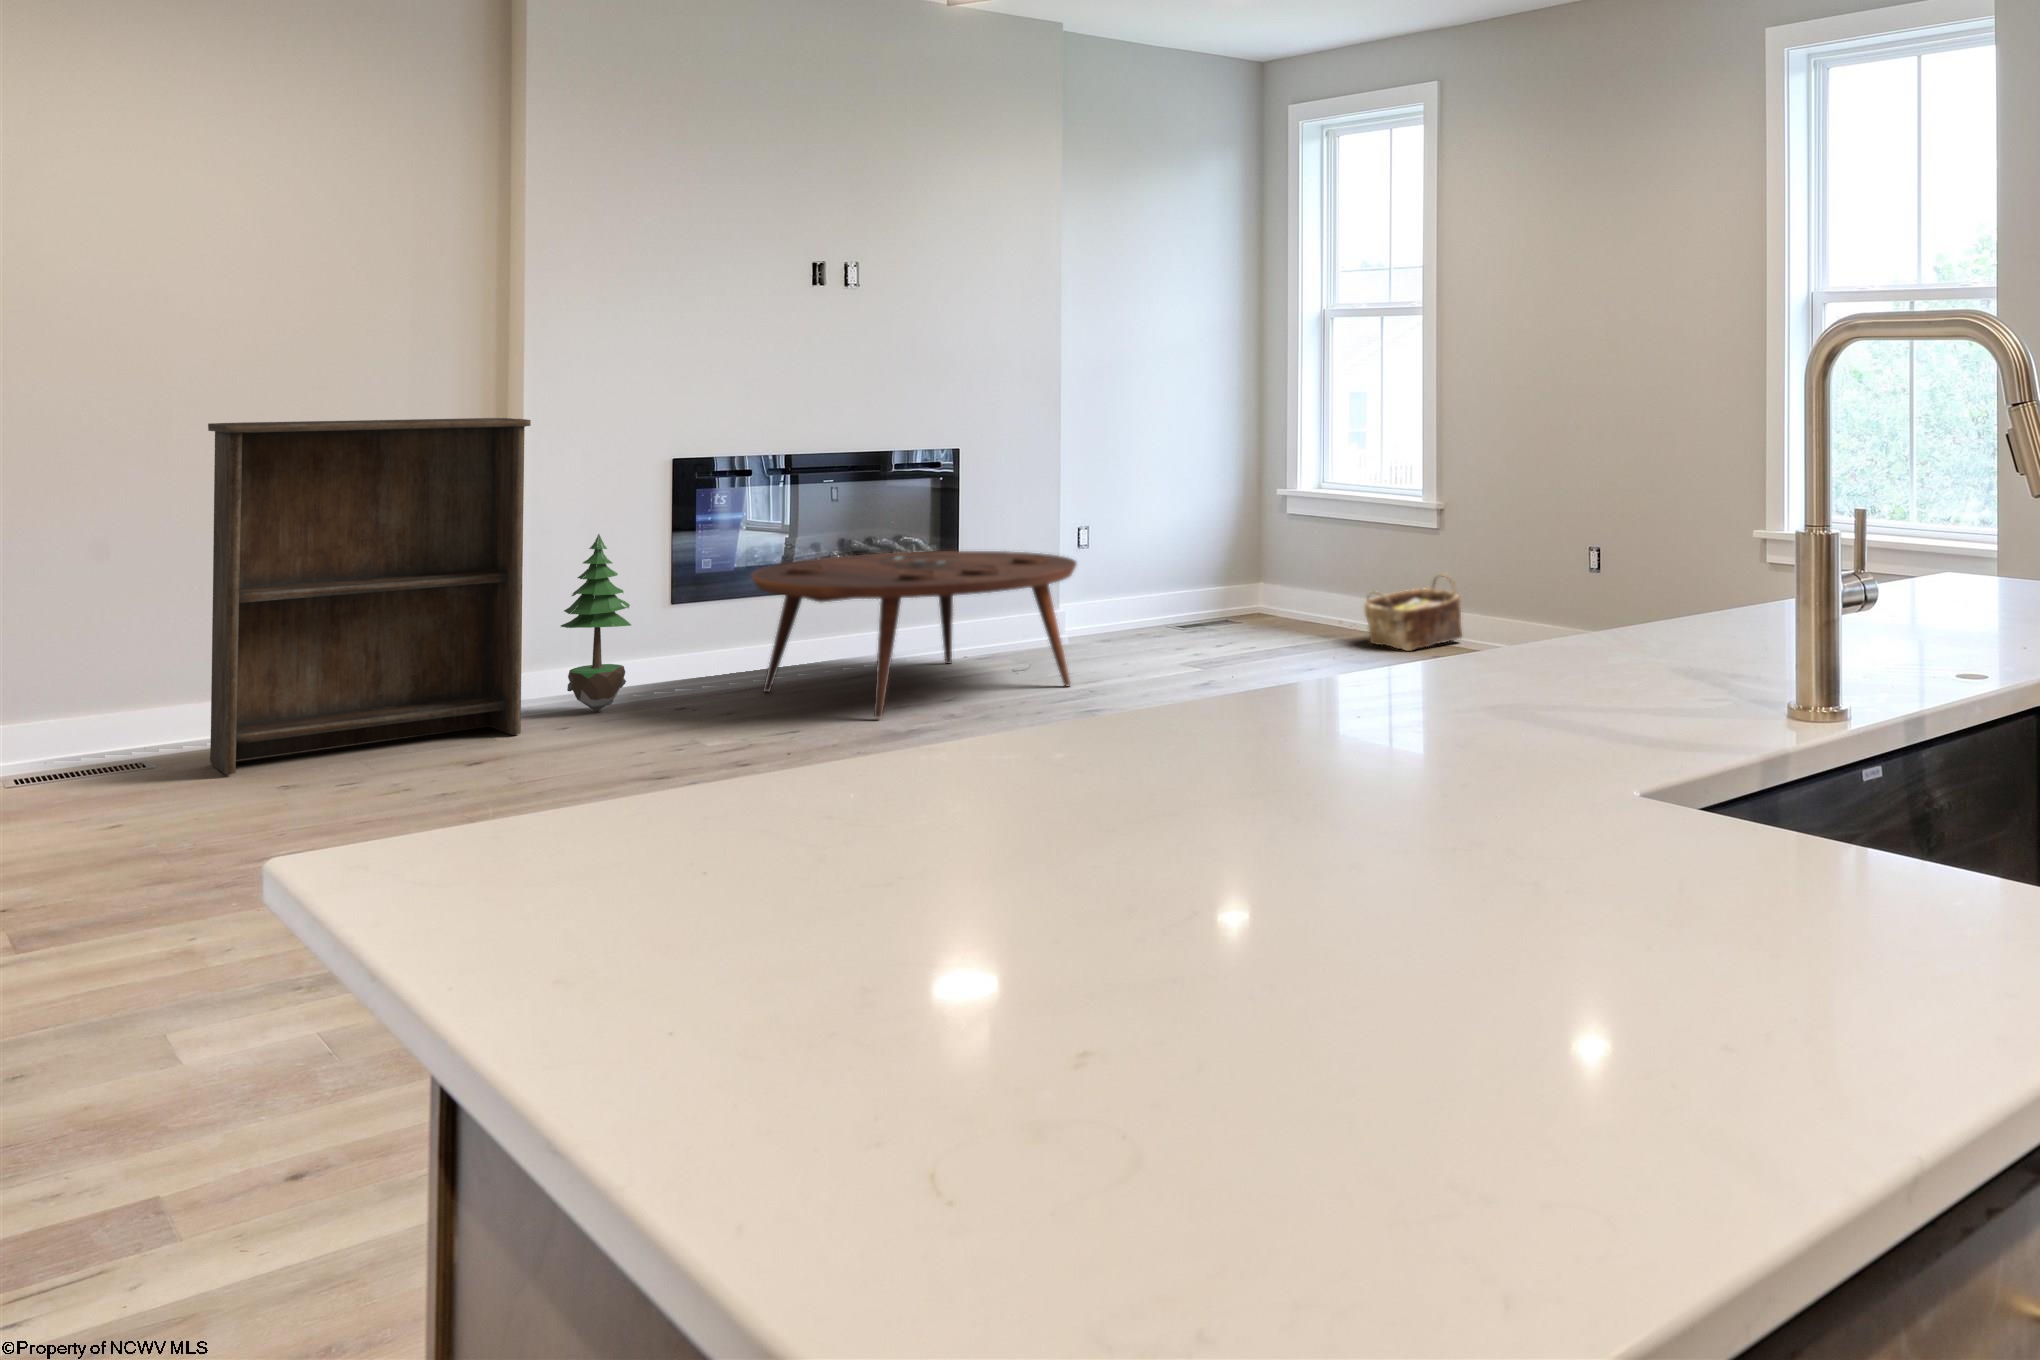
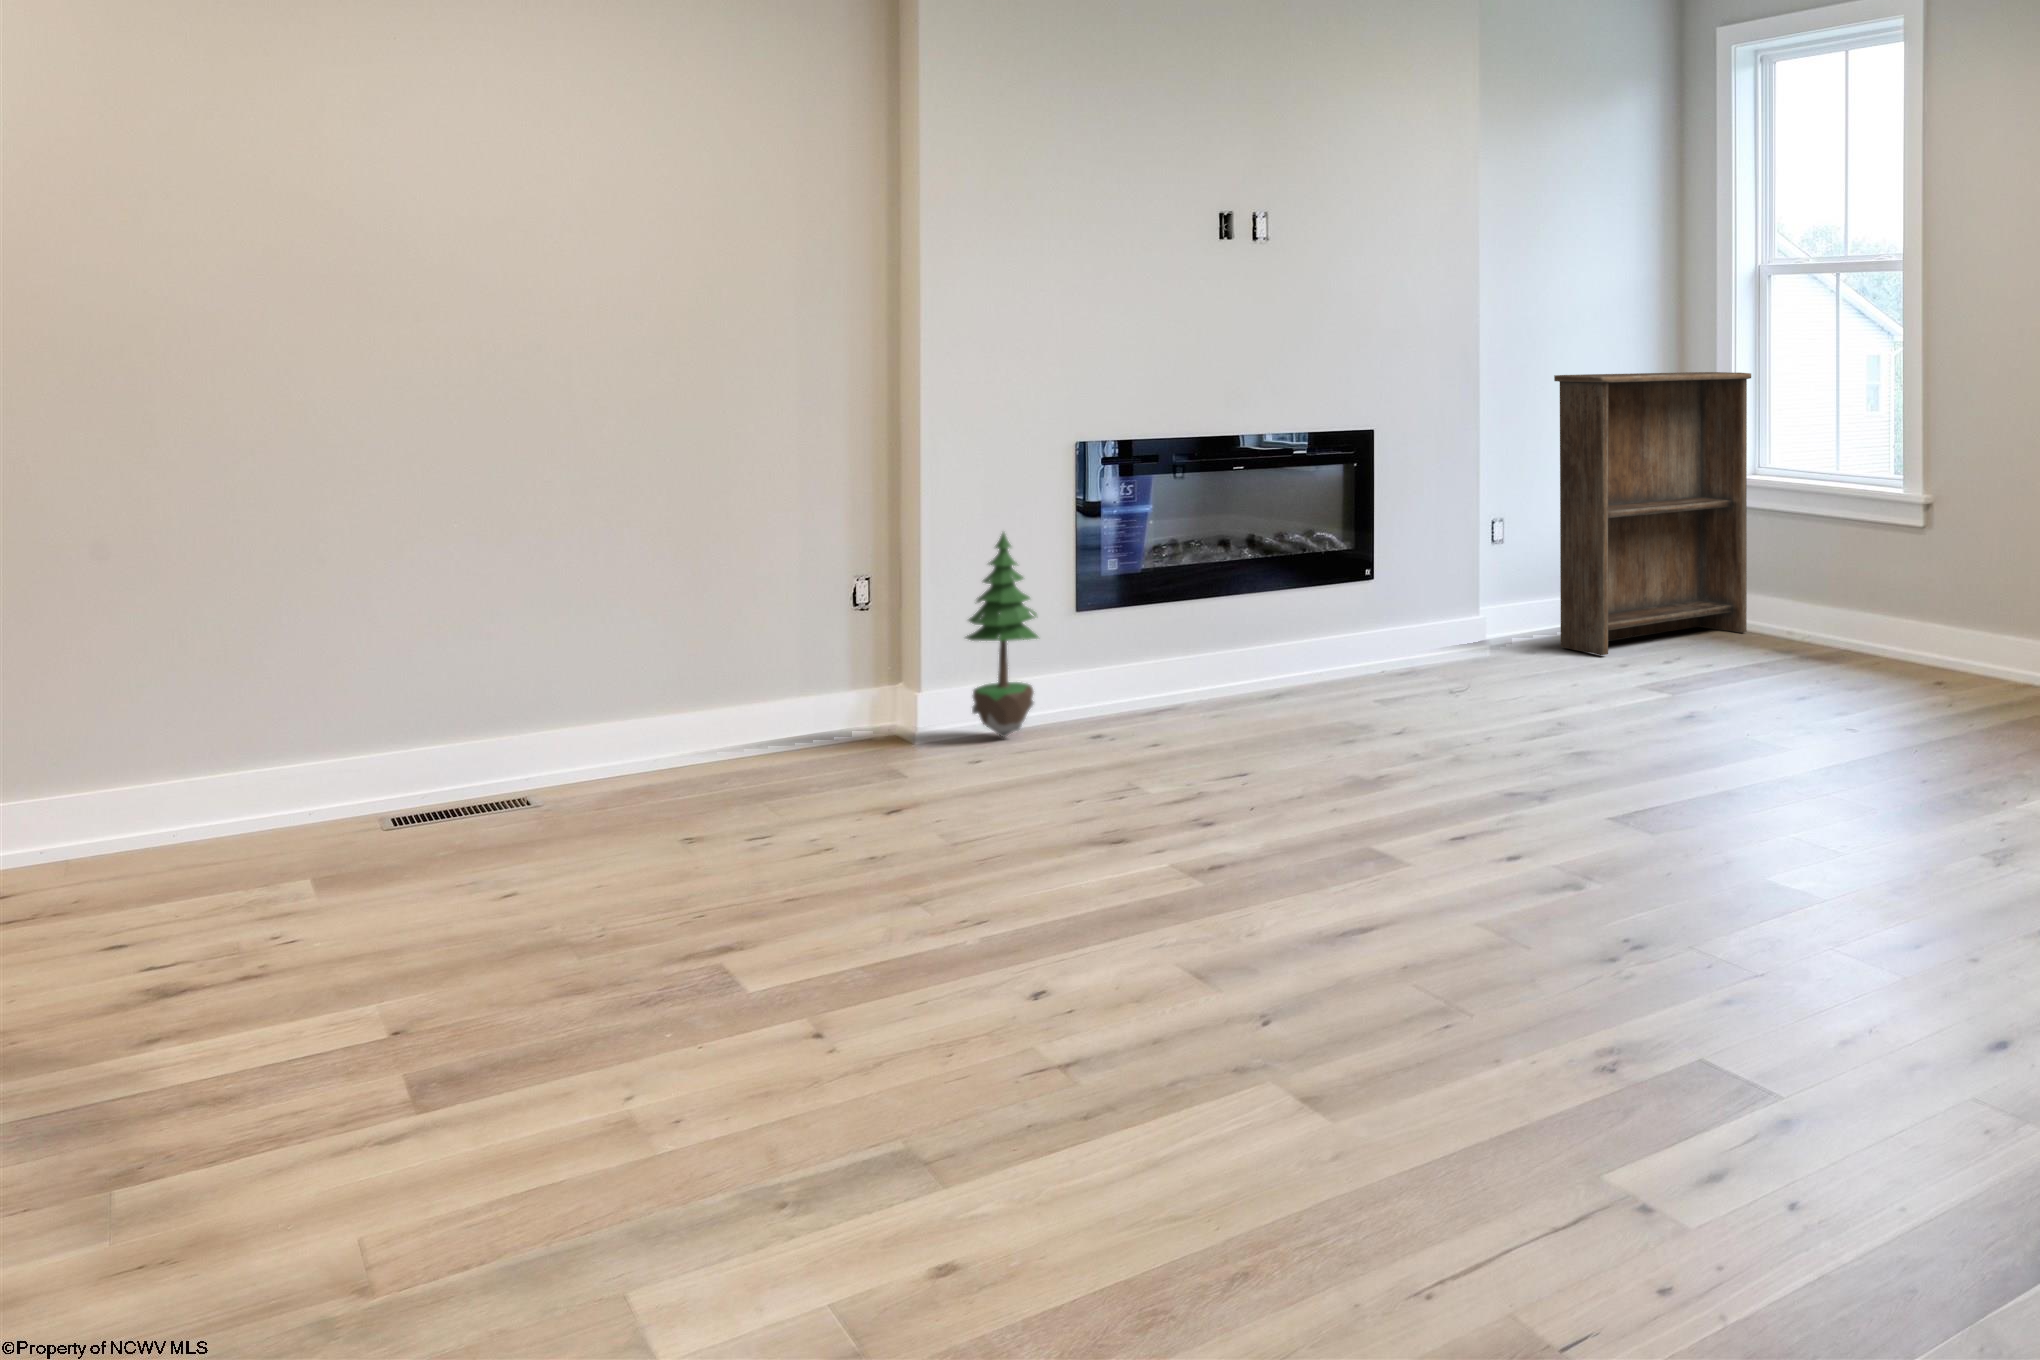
bookshelf: present [208,418,531,774] -> present [1554,372,1751,655]
coffee table: present [752,551,1077,718] -> none [1170,550,1537,758]
woven basket: present [1364,574,1462,651] -> none [1847,582,1966,677]

